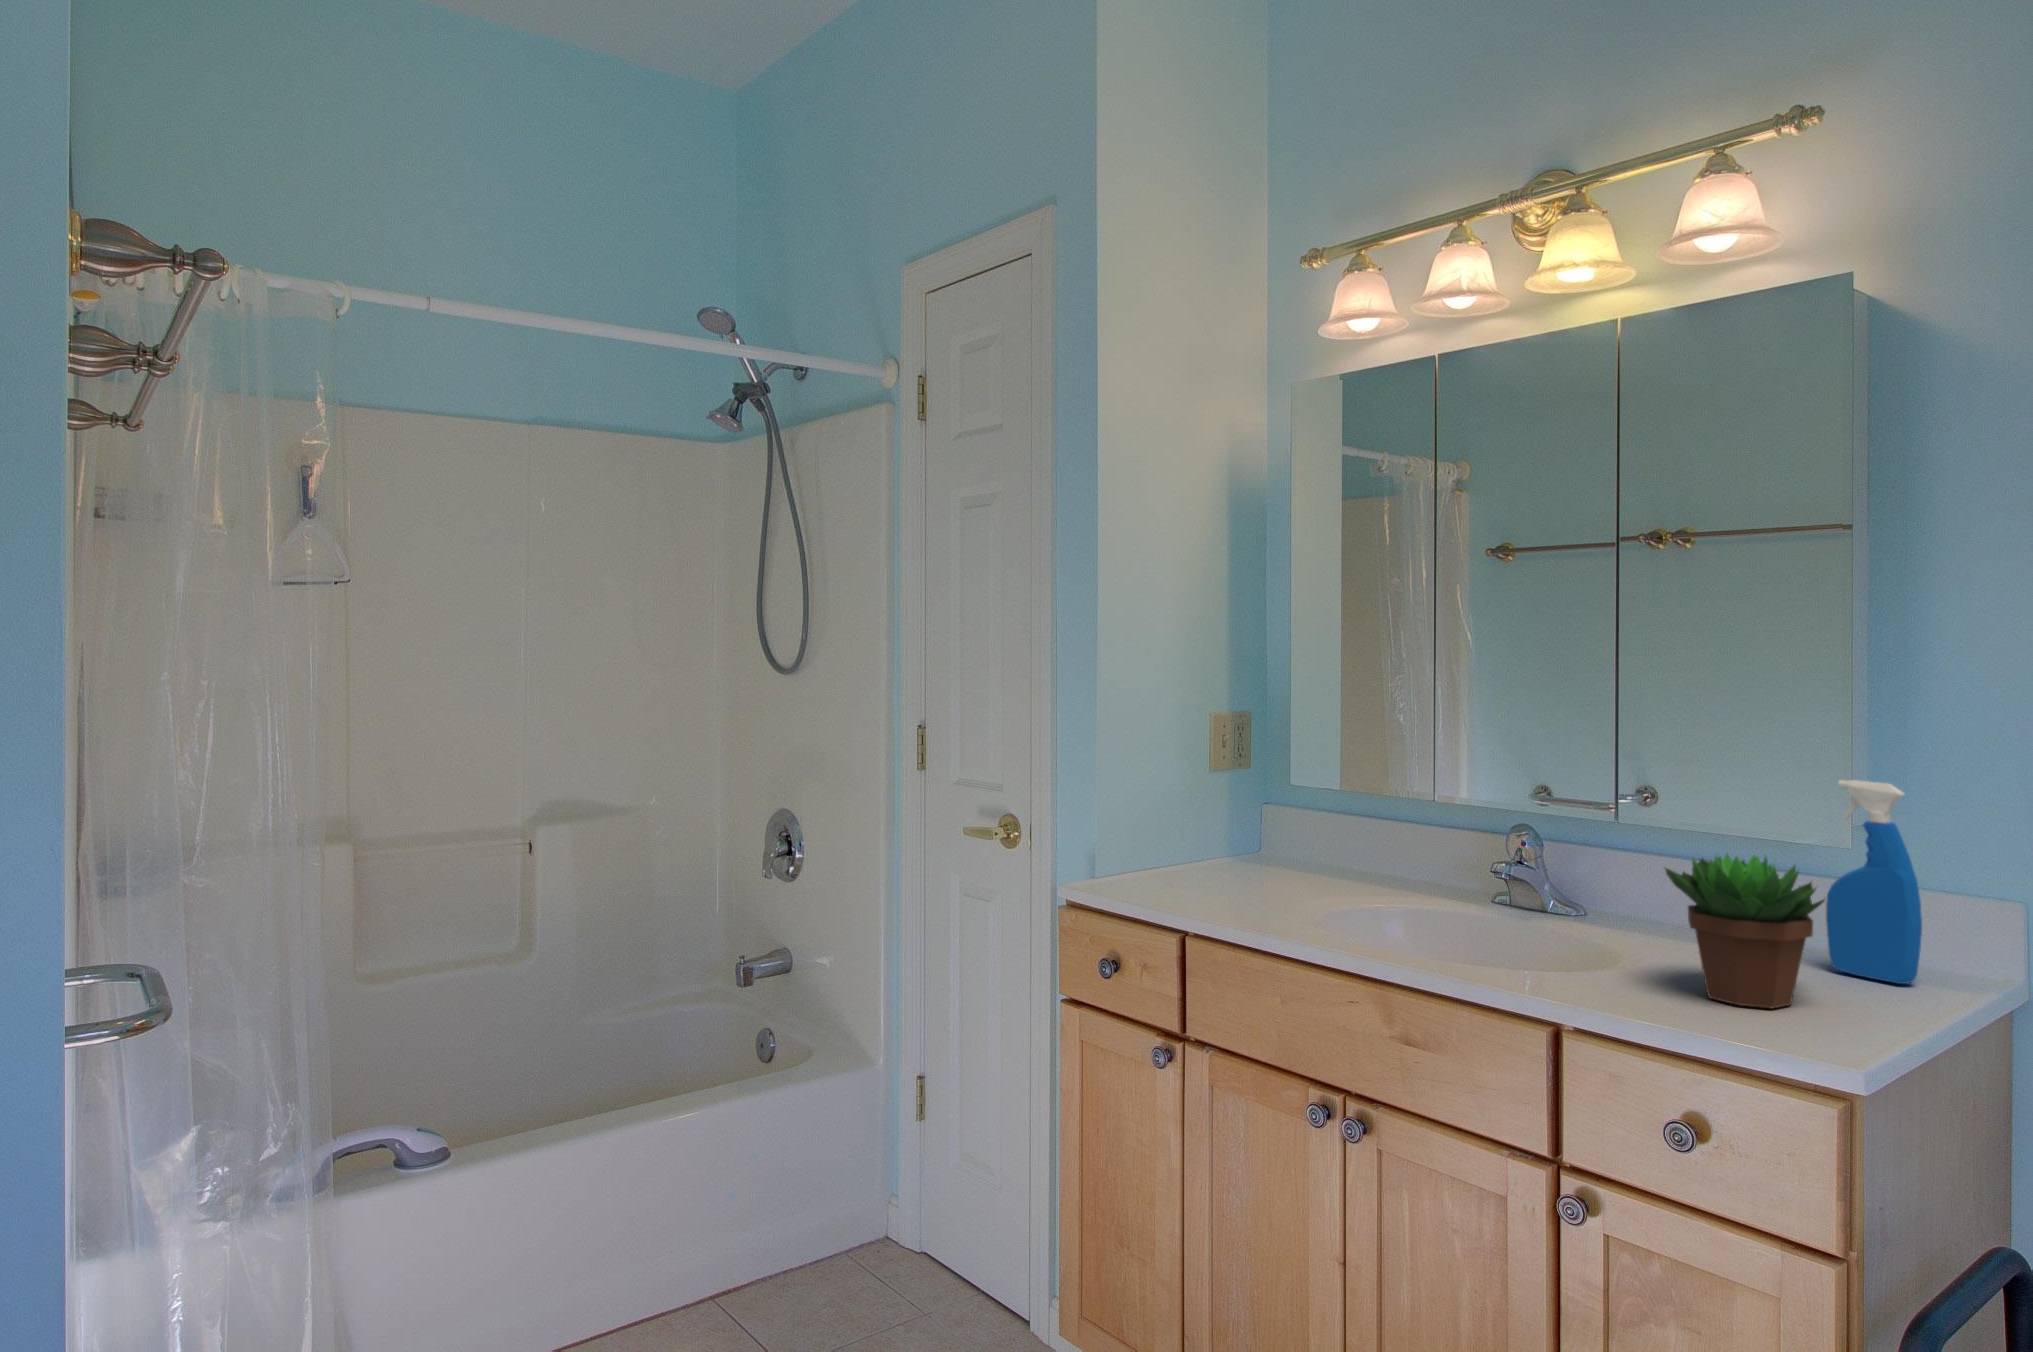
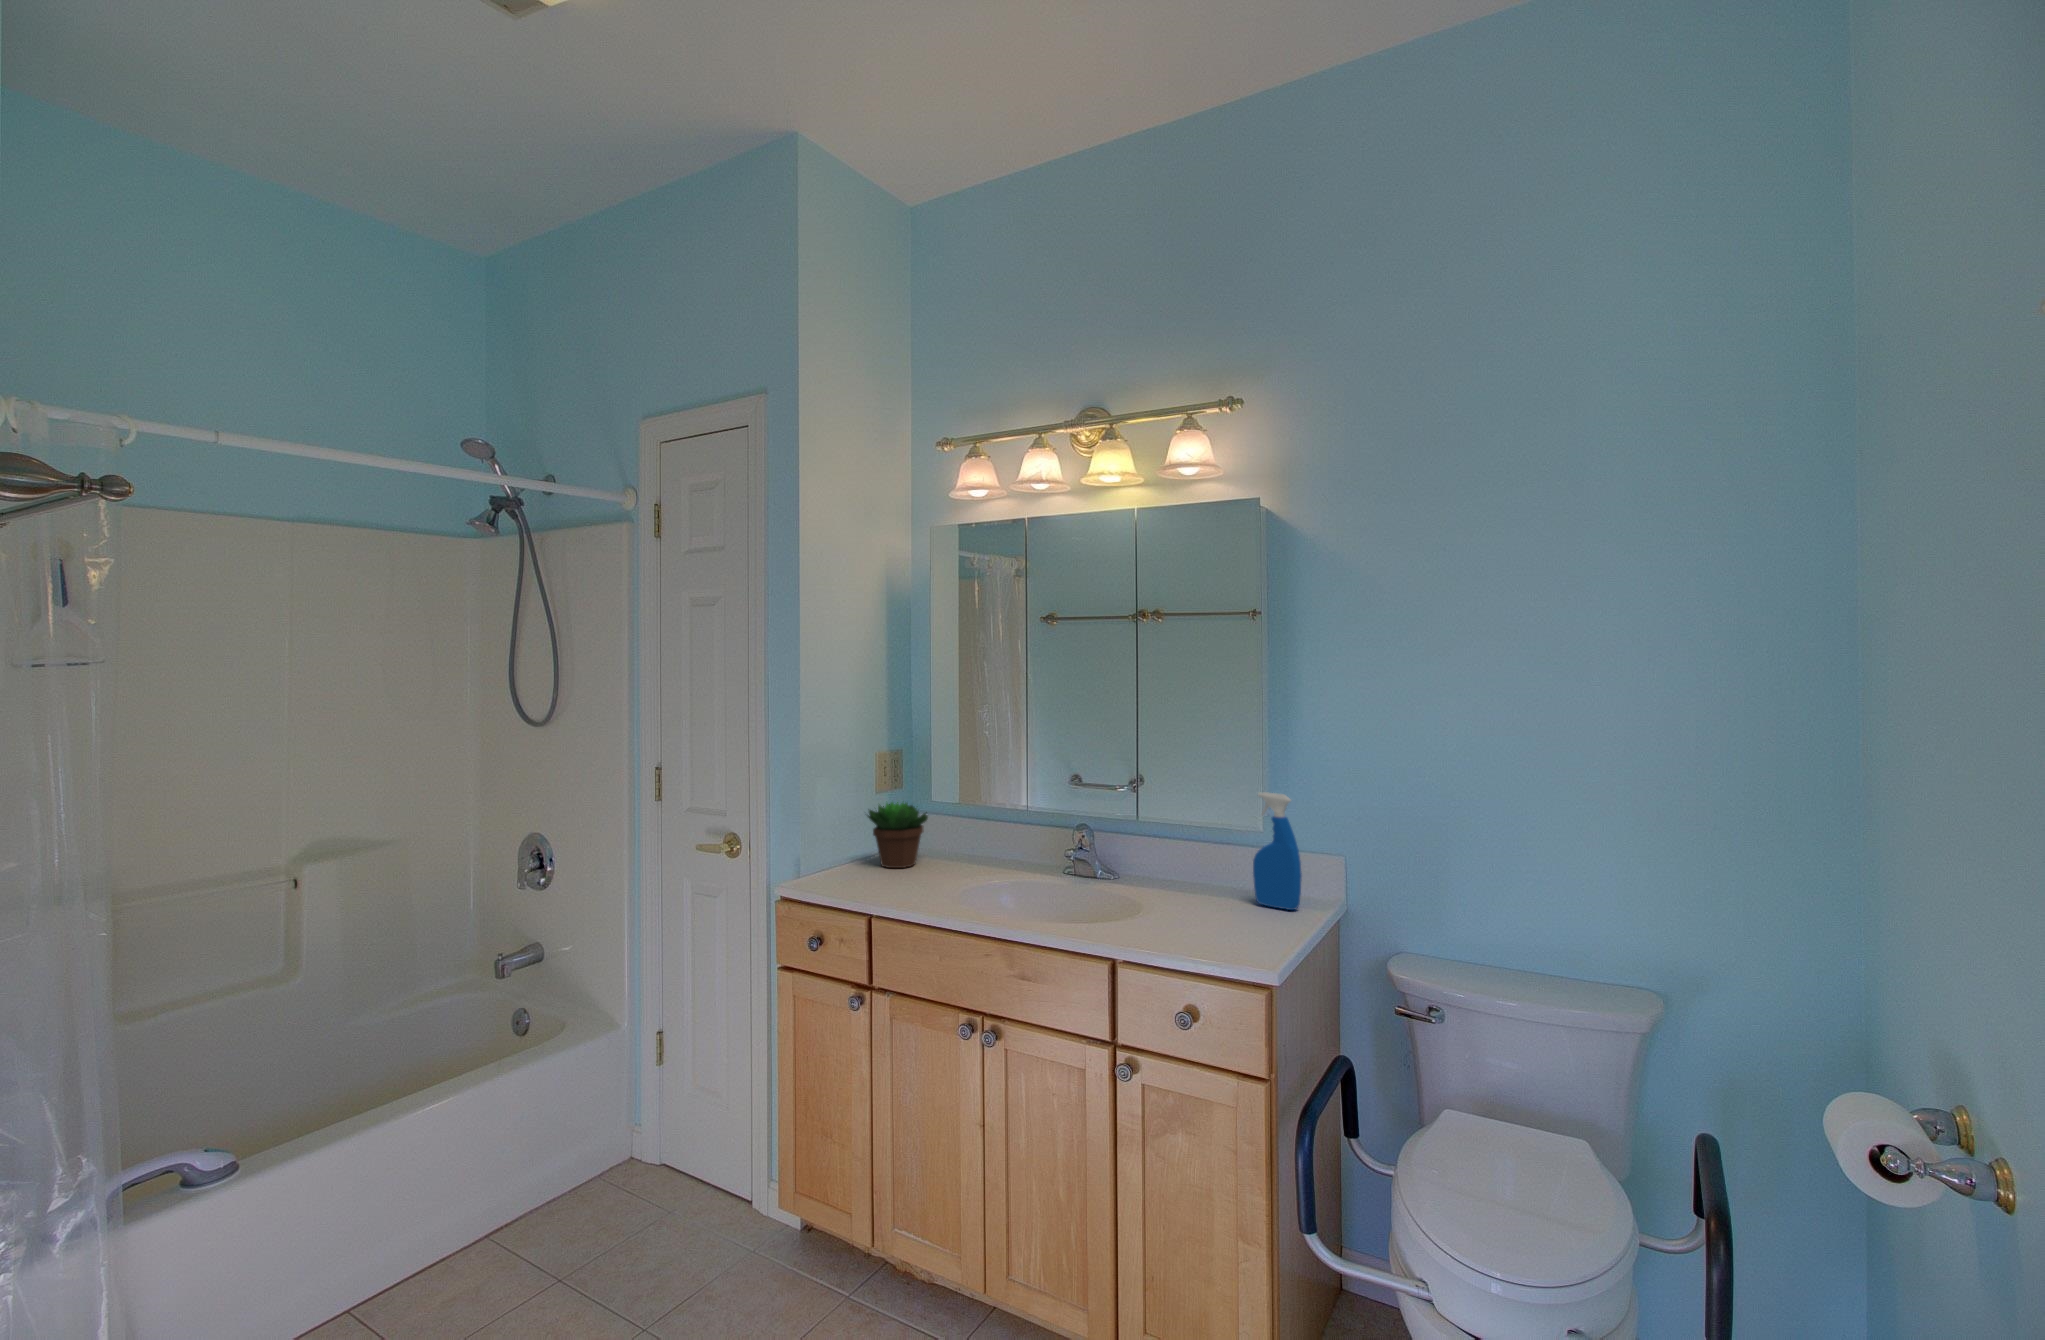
succulent plant: present [1665,854,1825,1009] -> present [868,802,928,868]

